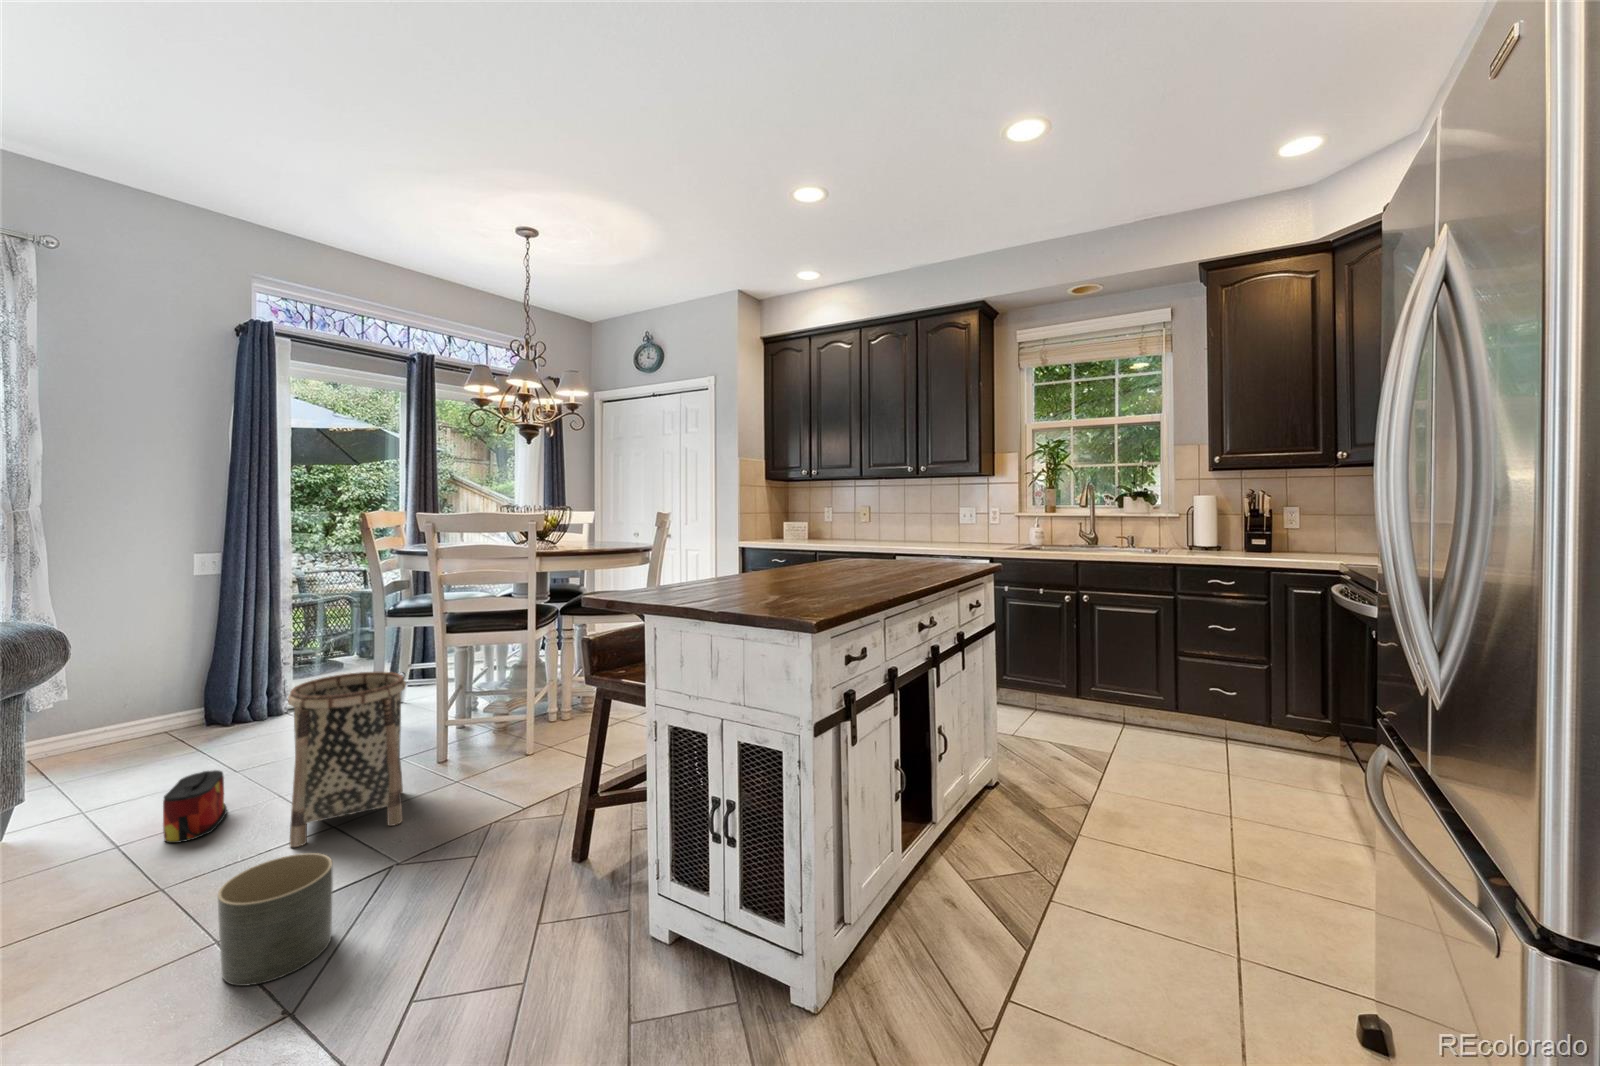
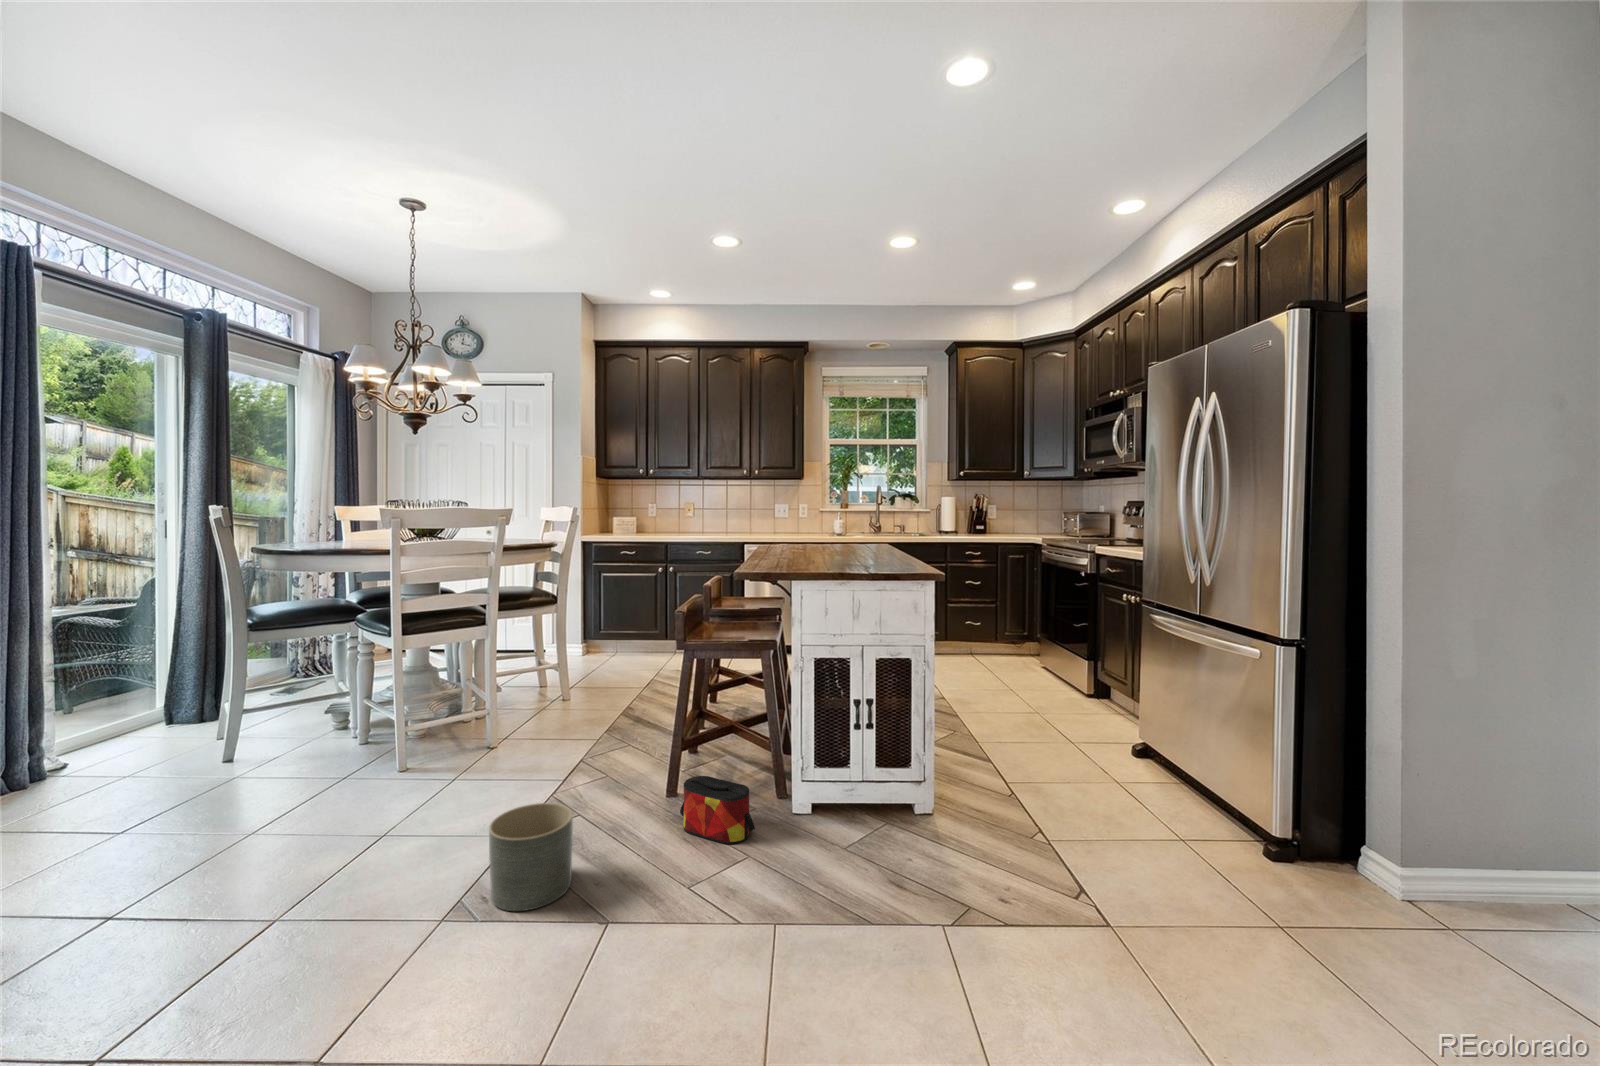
basket: present [288,672,406,847] -> none [327,668,467,847]
bag: present [163,770,227,843] -> present [680,776,755,844]

